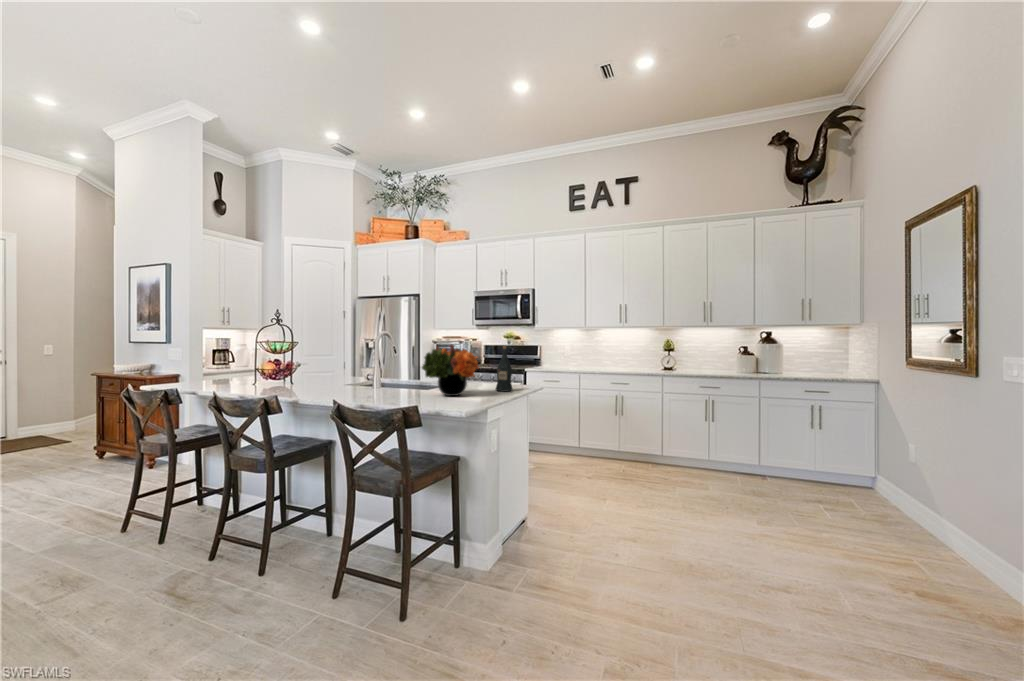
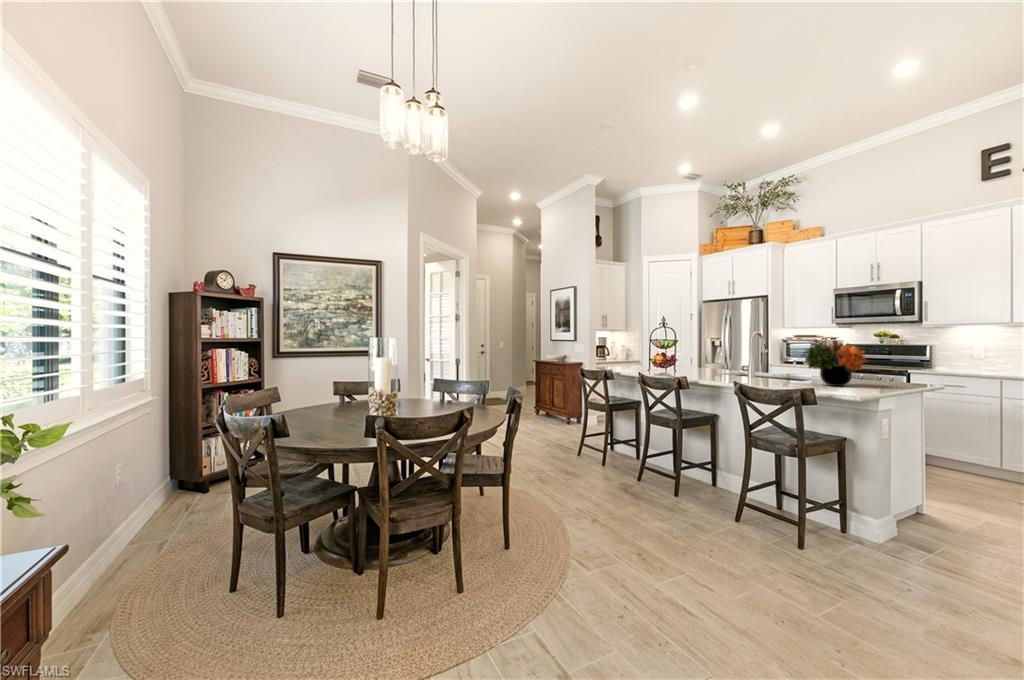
wine bottle: present [496,346,512,392] -> none [883,342,905,387]

